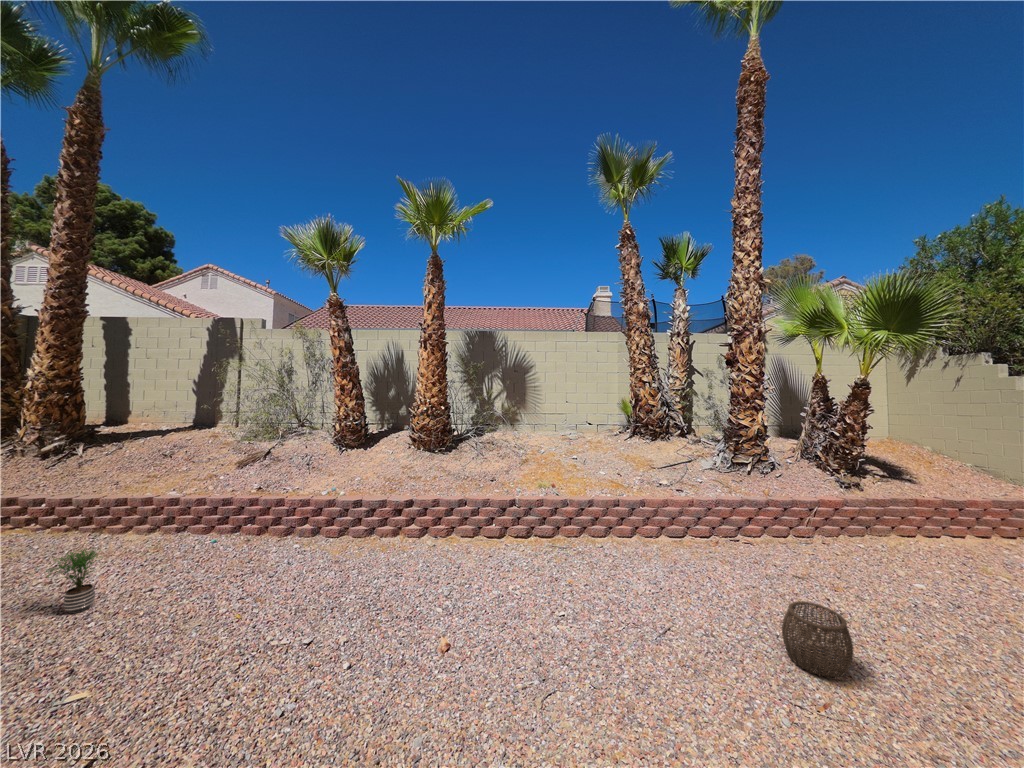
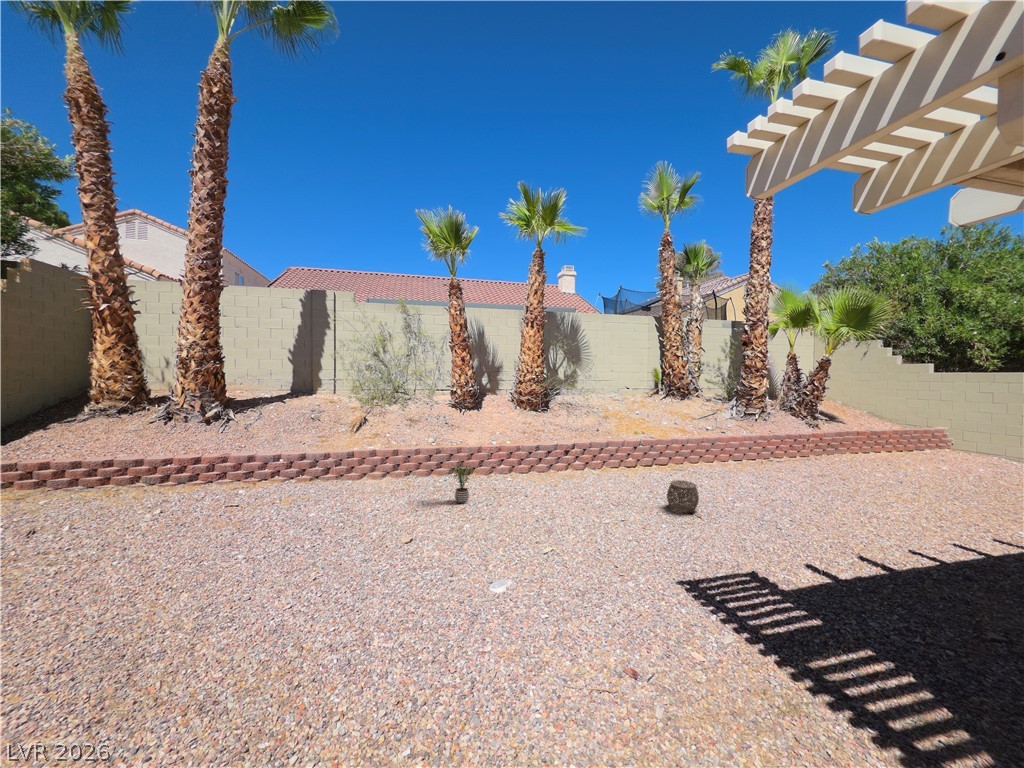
woven basket: present [782,602,854,678] -> present [667,480,699,513]

